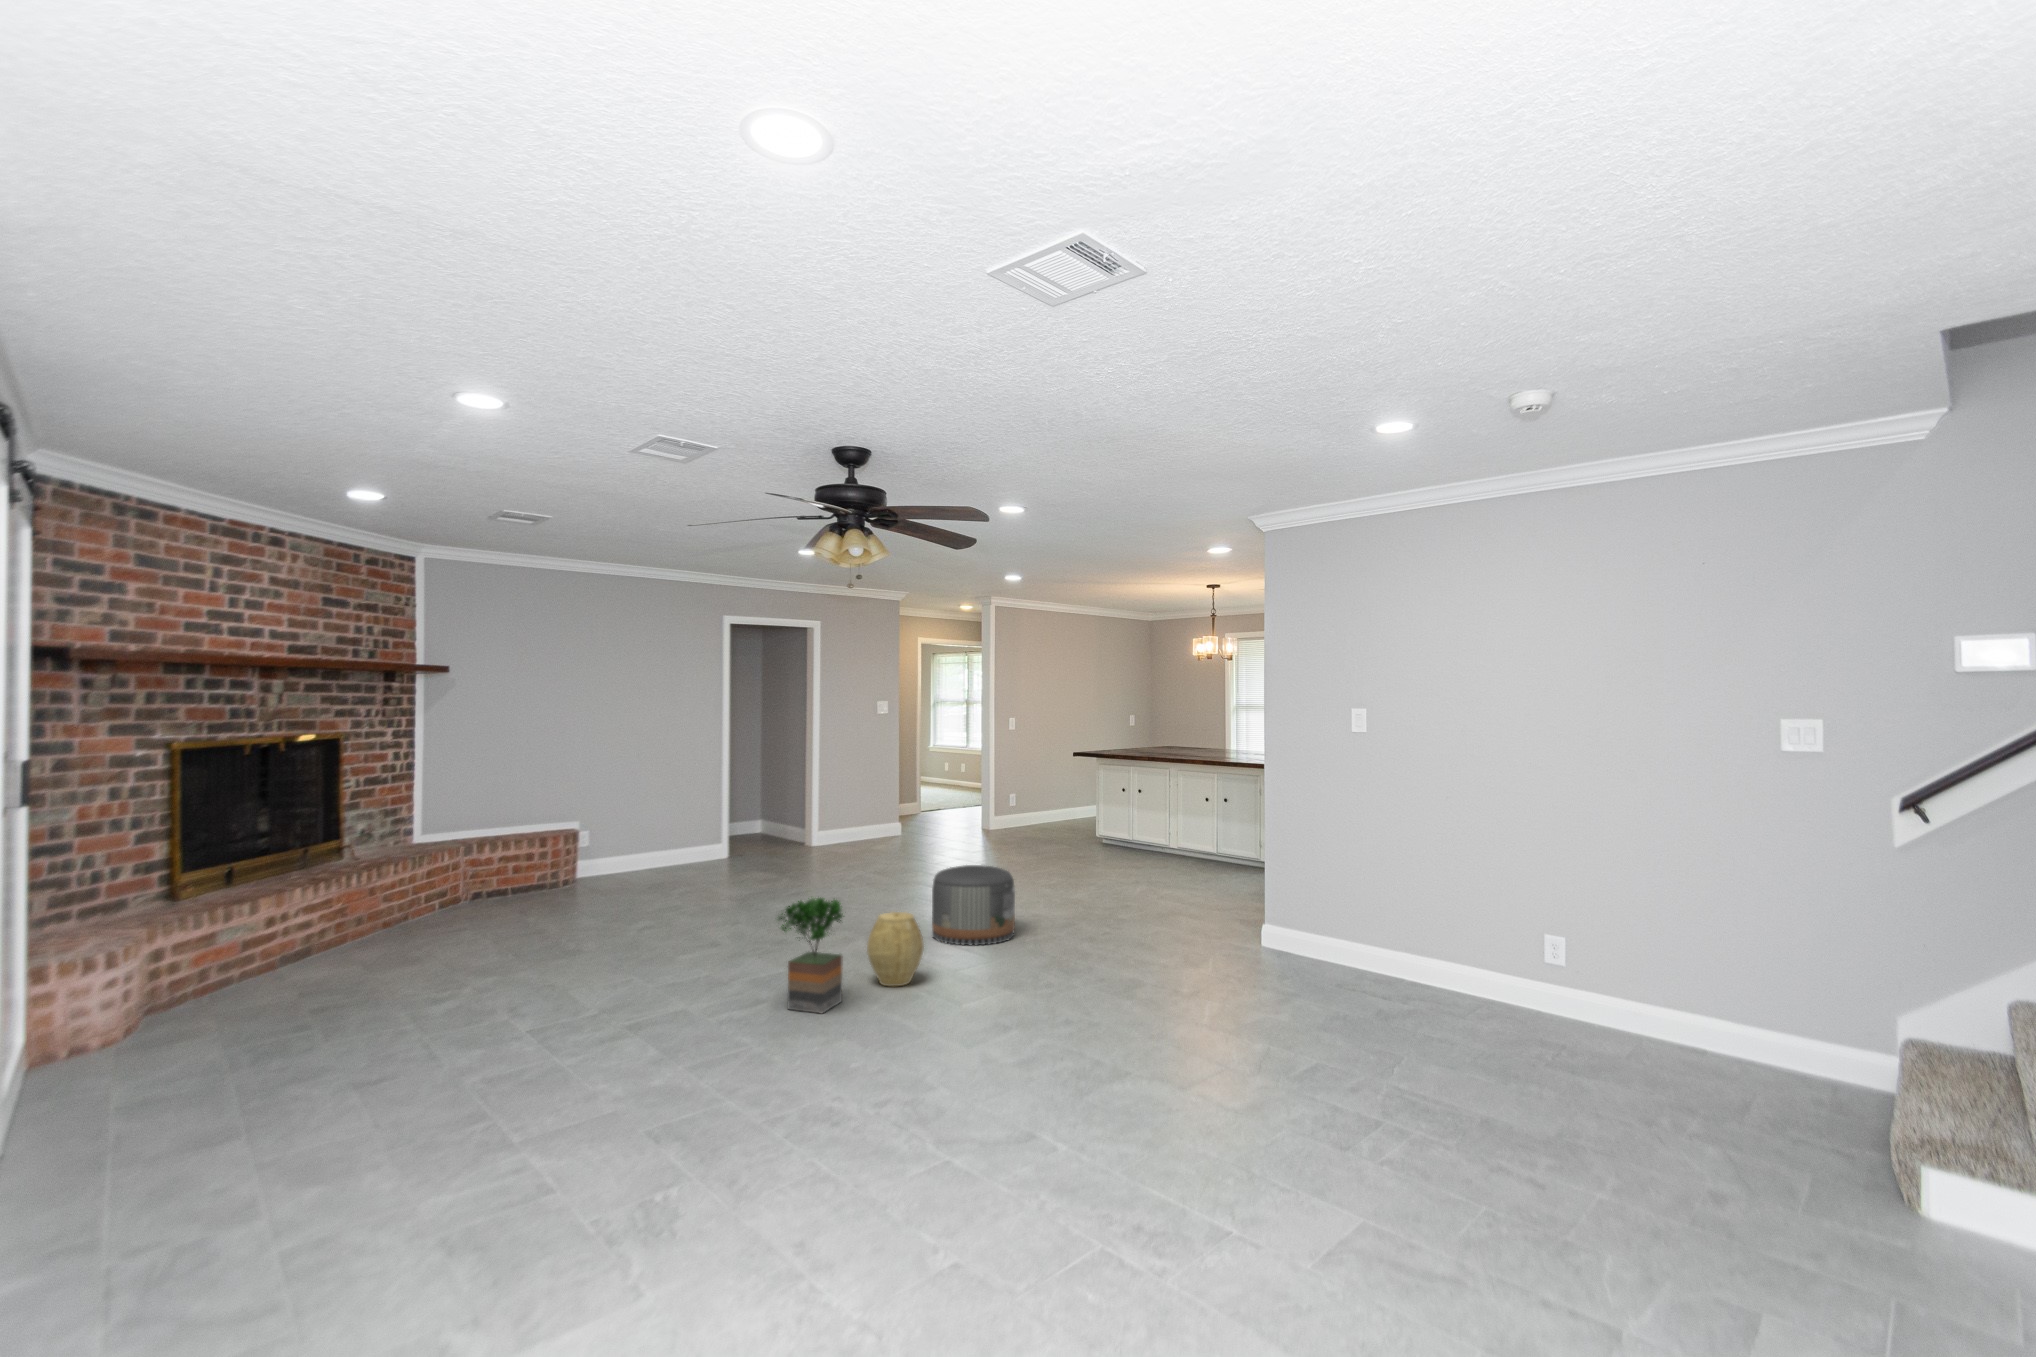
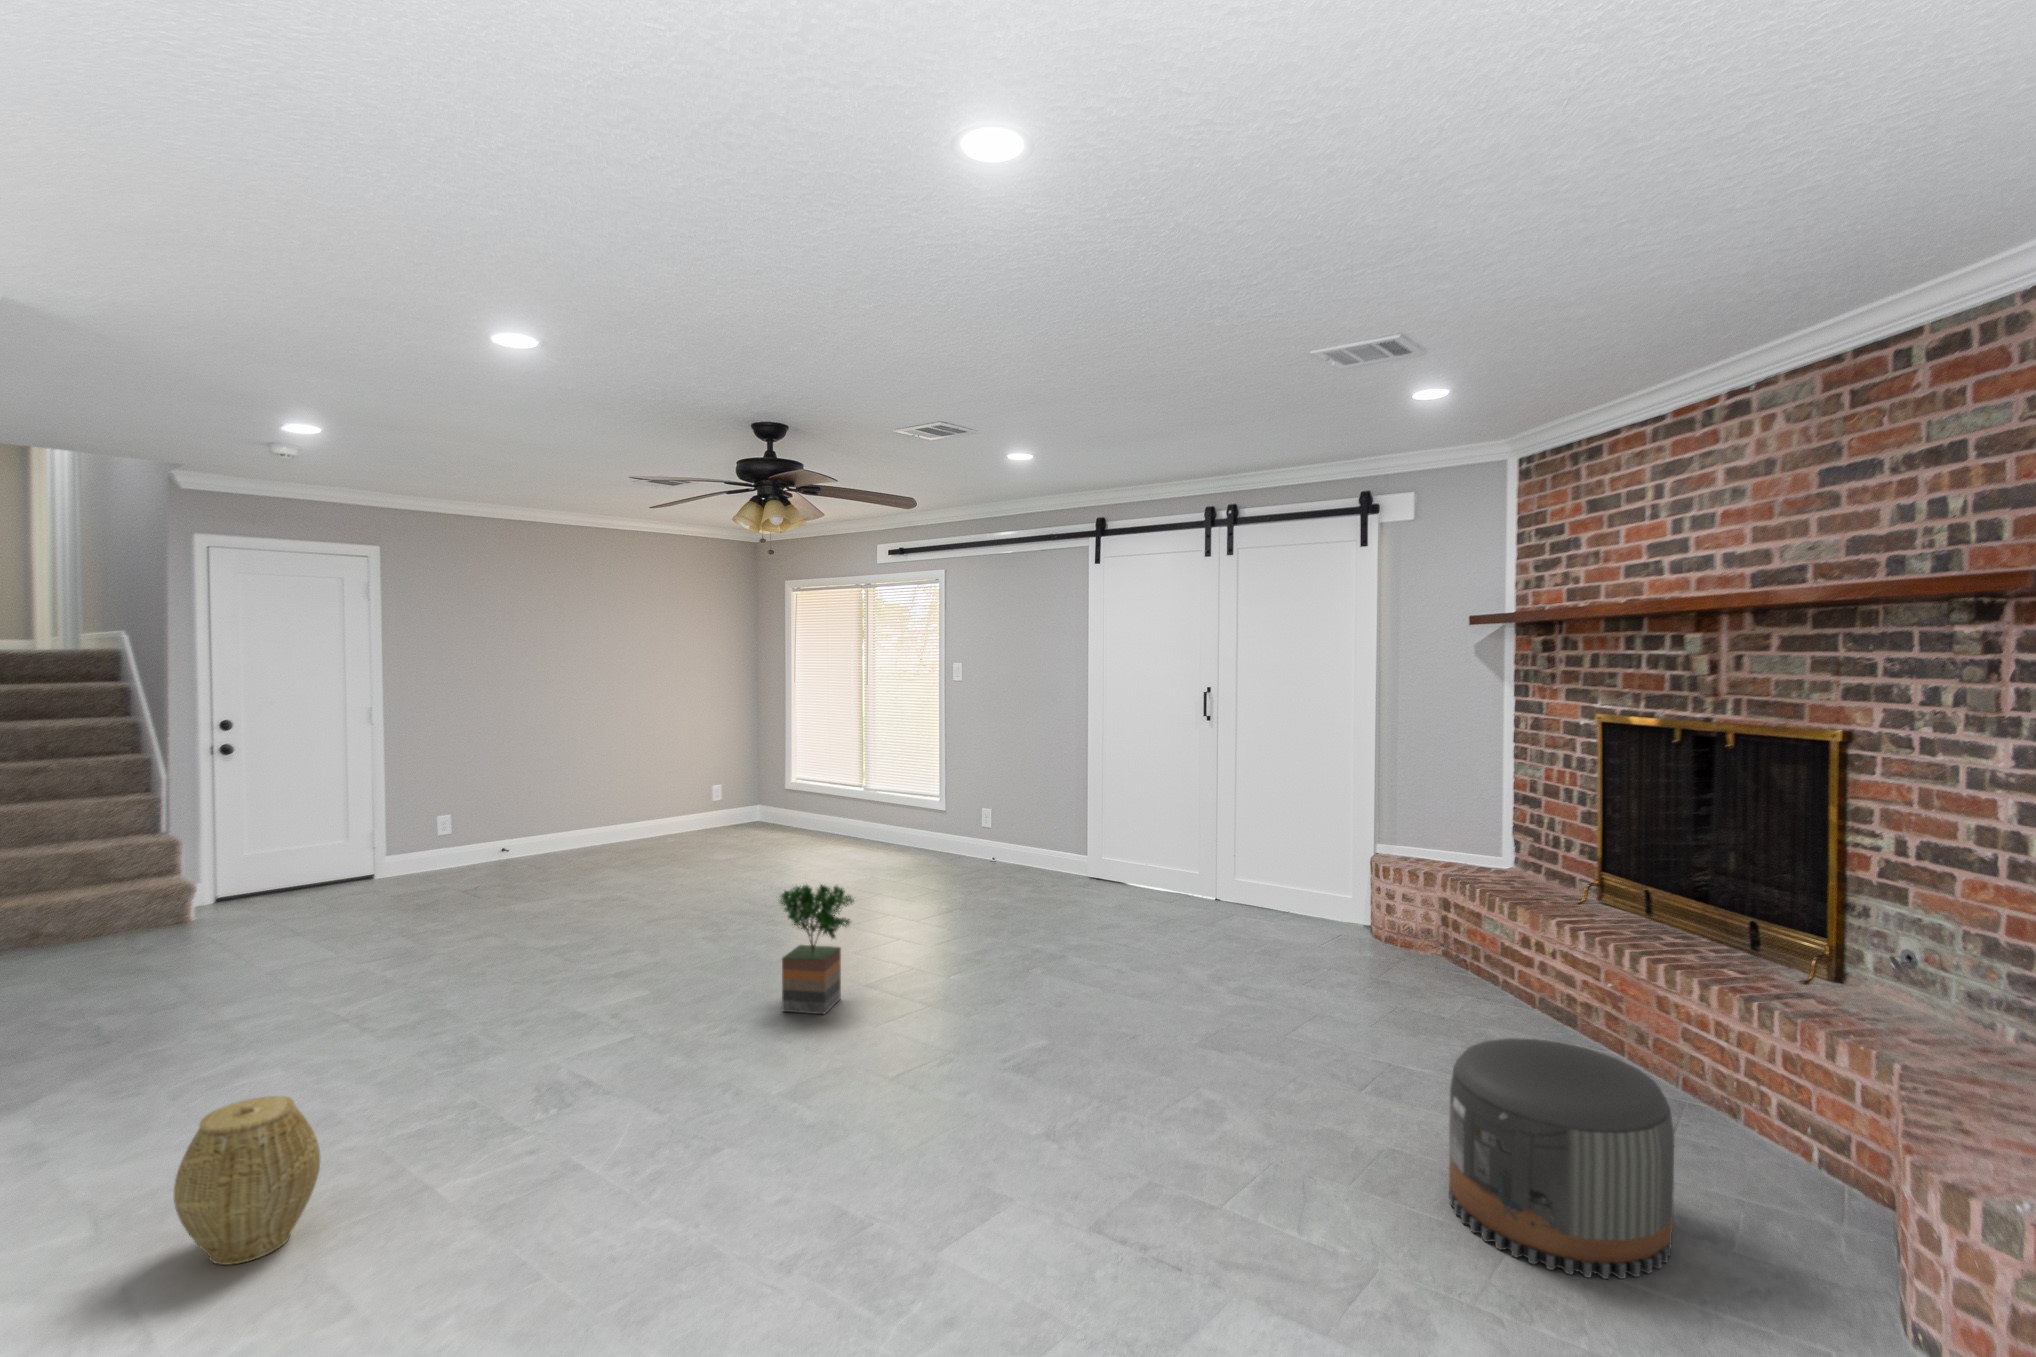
pouf: present [932,865,1015,945] -> present [1449,1038,1674,1279]
woven basket: present [867,912,924,987] -> present [174,1096,321,1265]

